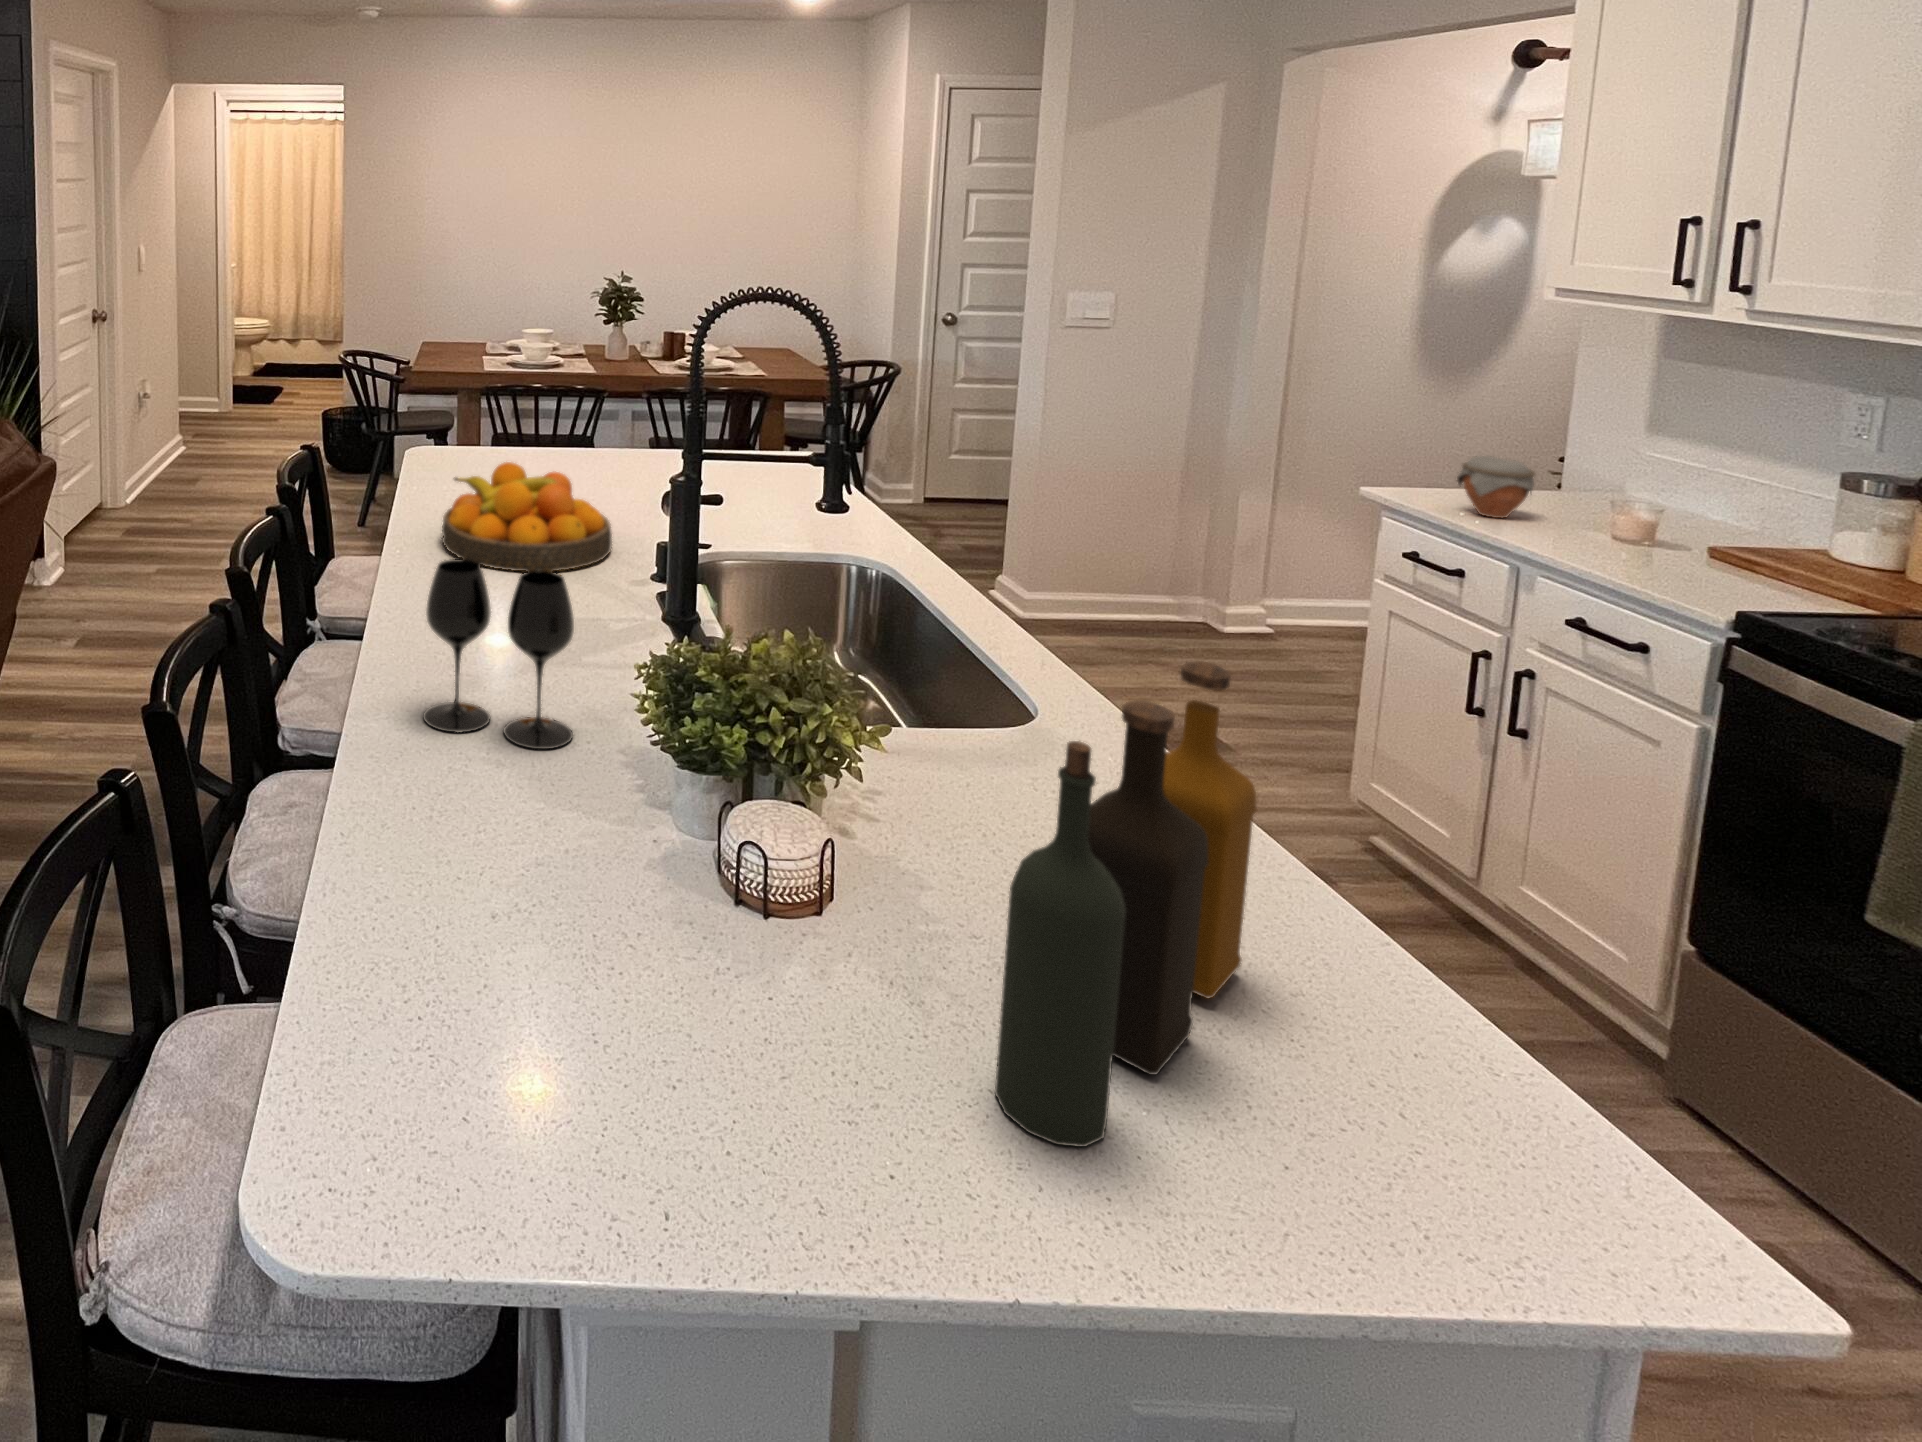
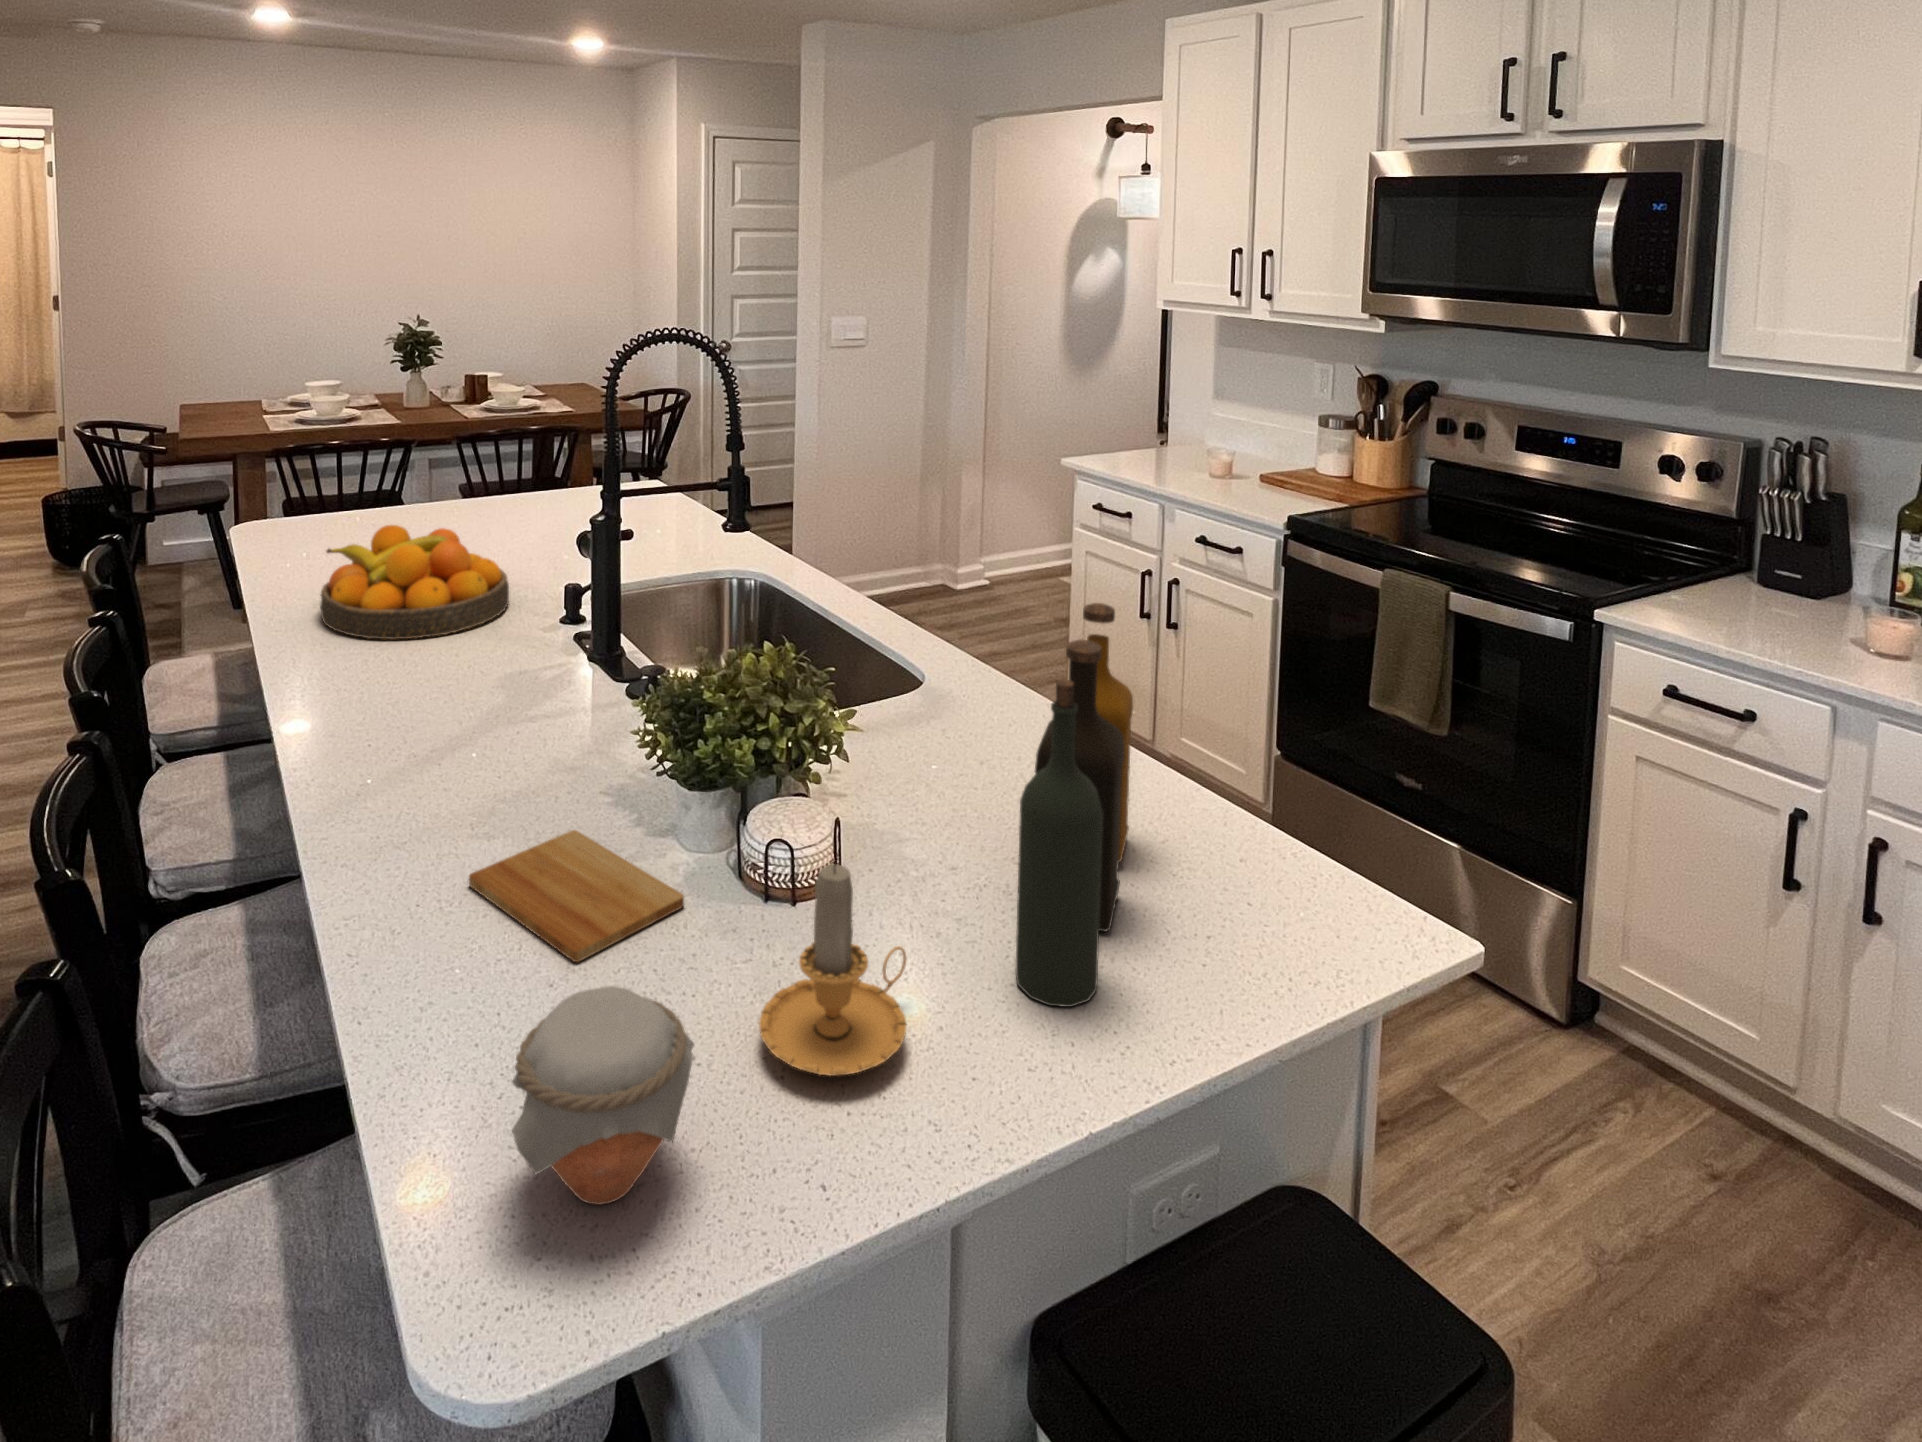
jar: present [1457,456,1535,518] -> present [512,986,694,1205]
wine glass: present [423,559,574,749] -> none [385,627,553,818]
cutting board: none [461,779,649,904] -> present [469,830,684,962]
candle: none [658,876,850,1115] -> present [759,864,907,1076]

